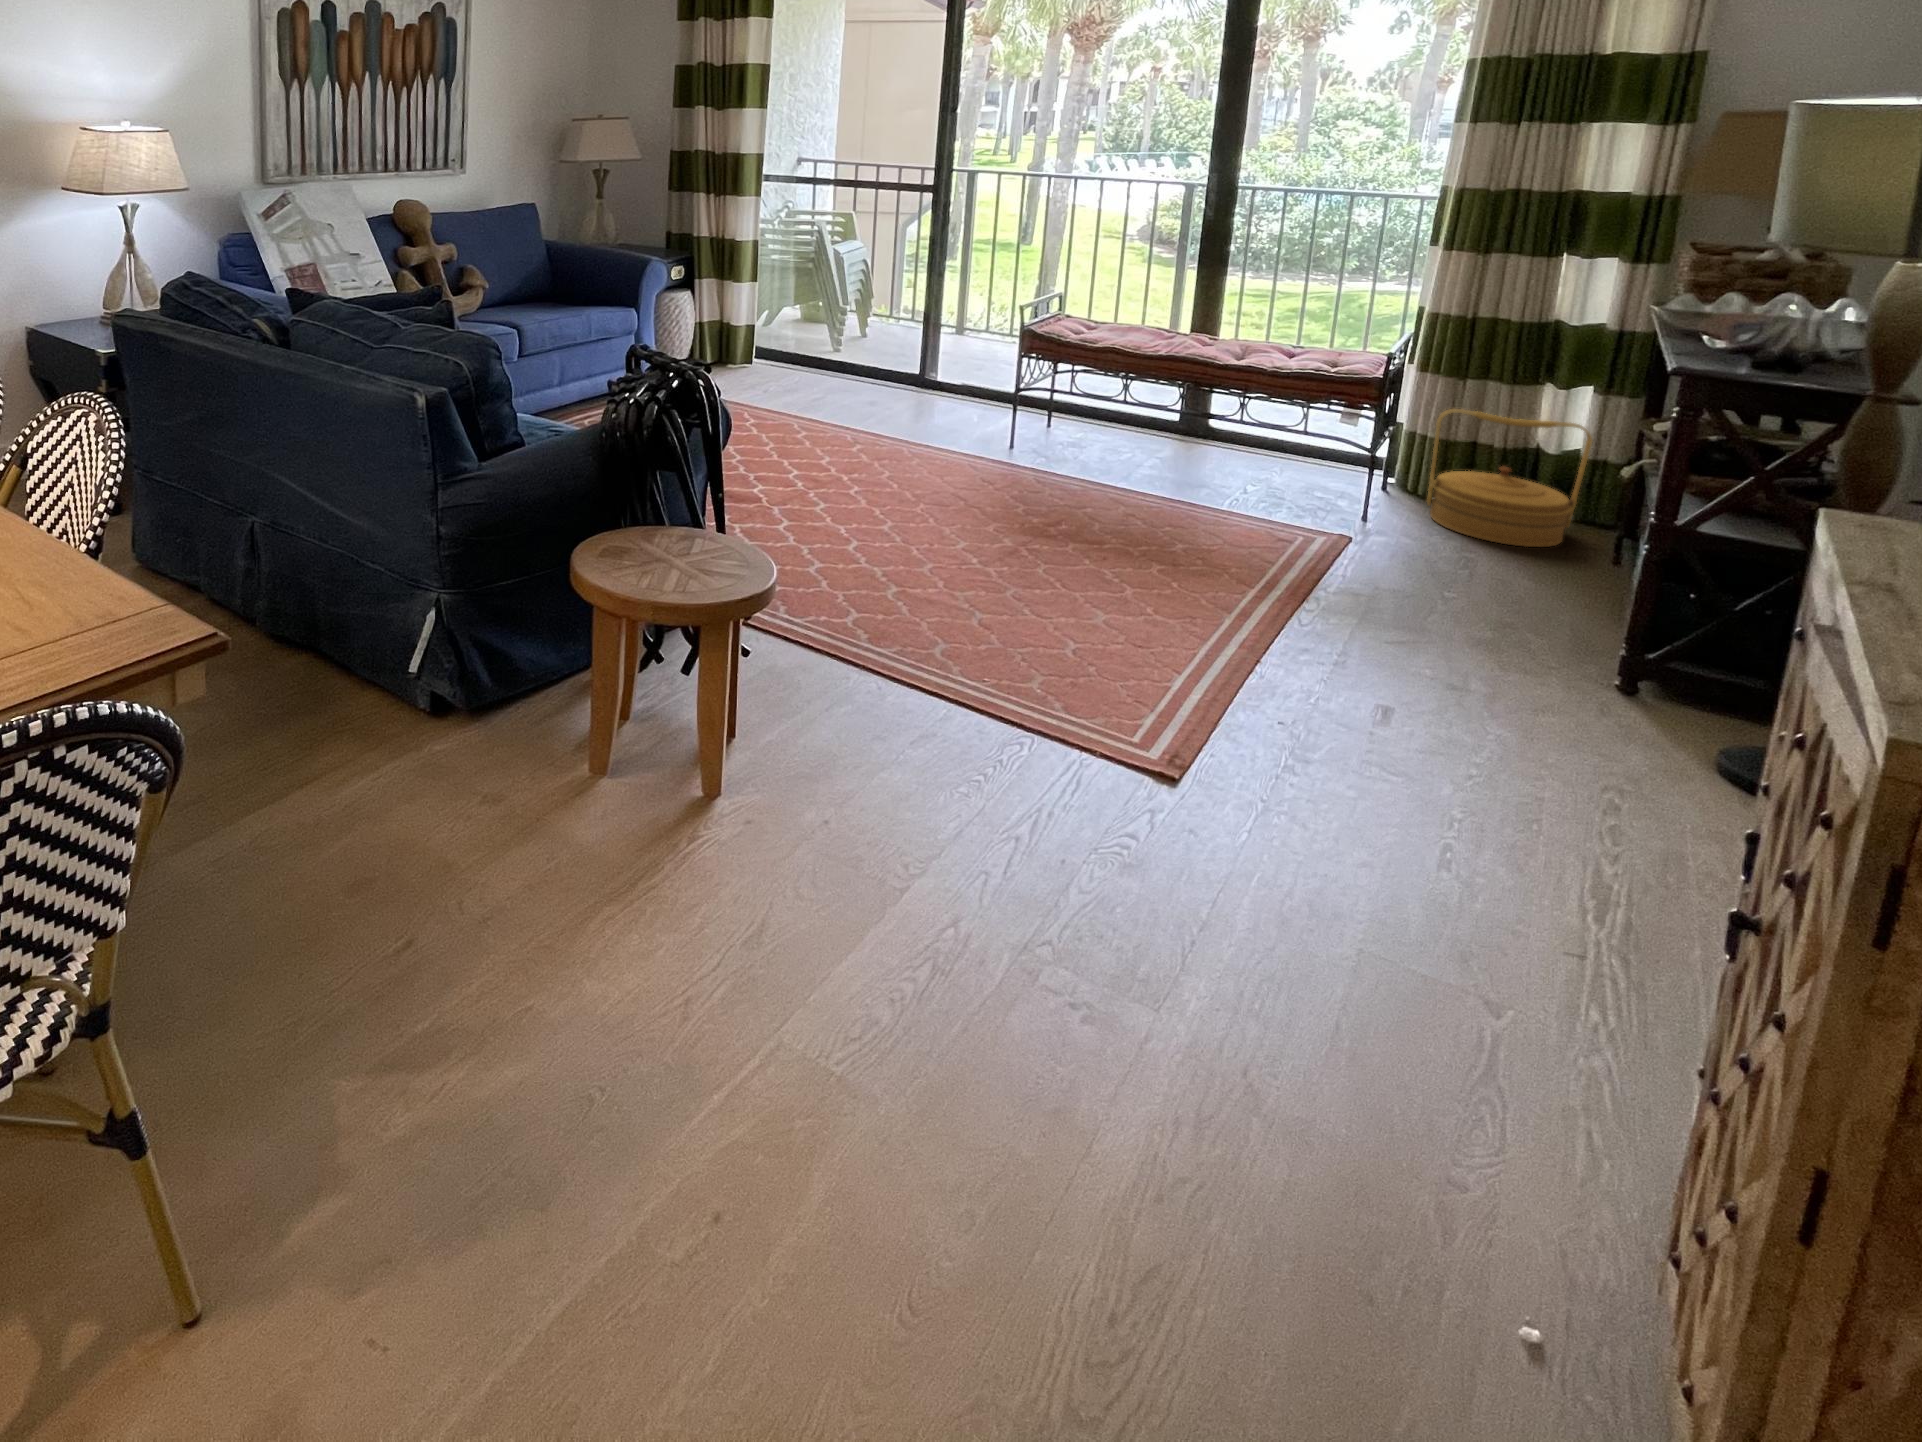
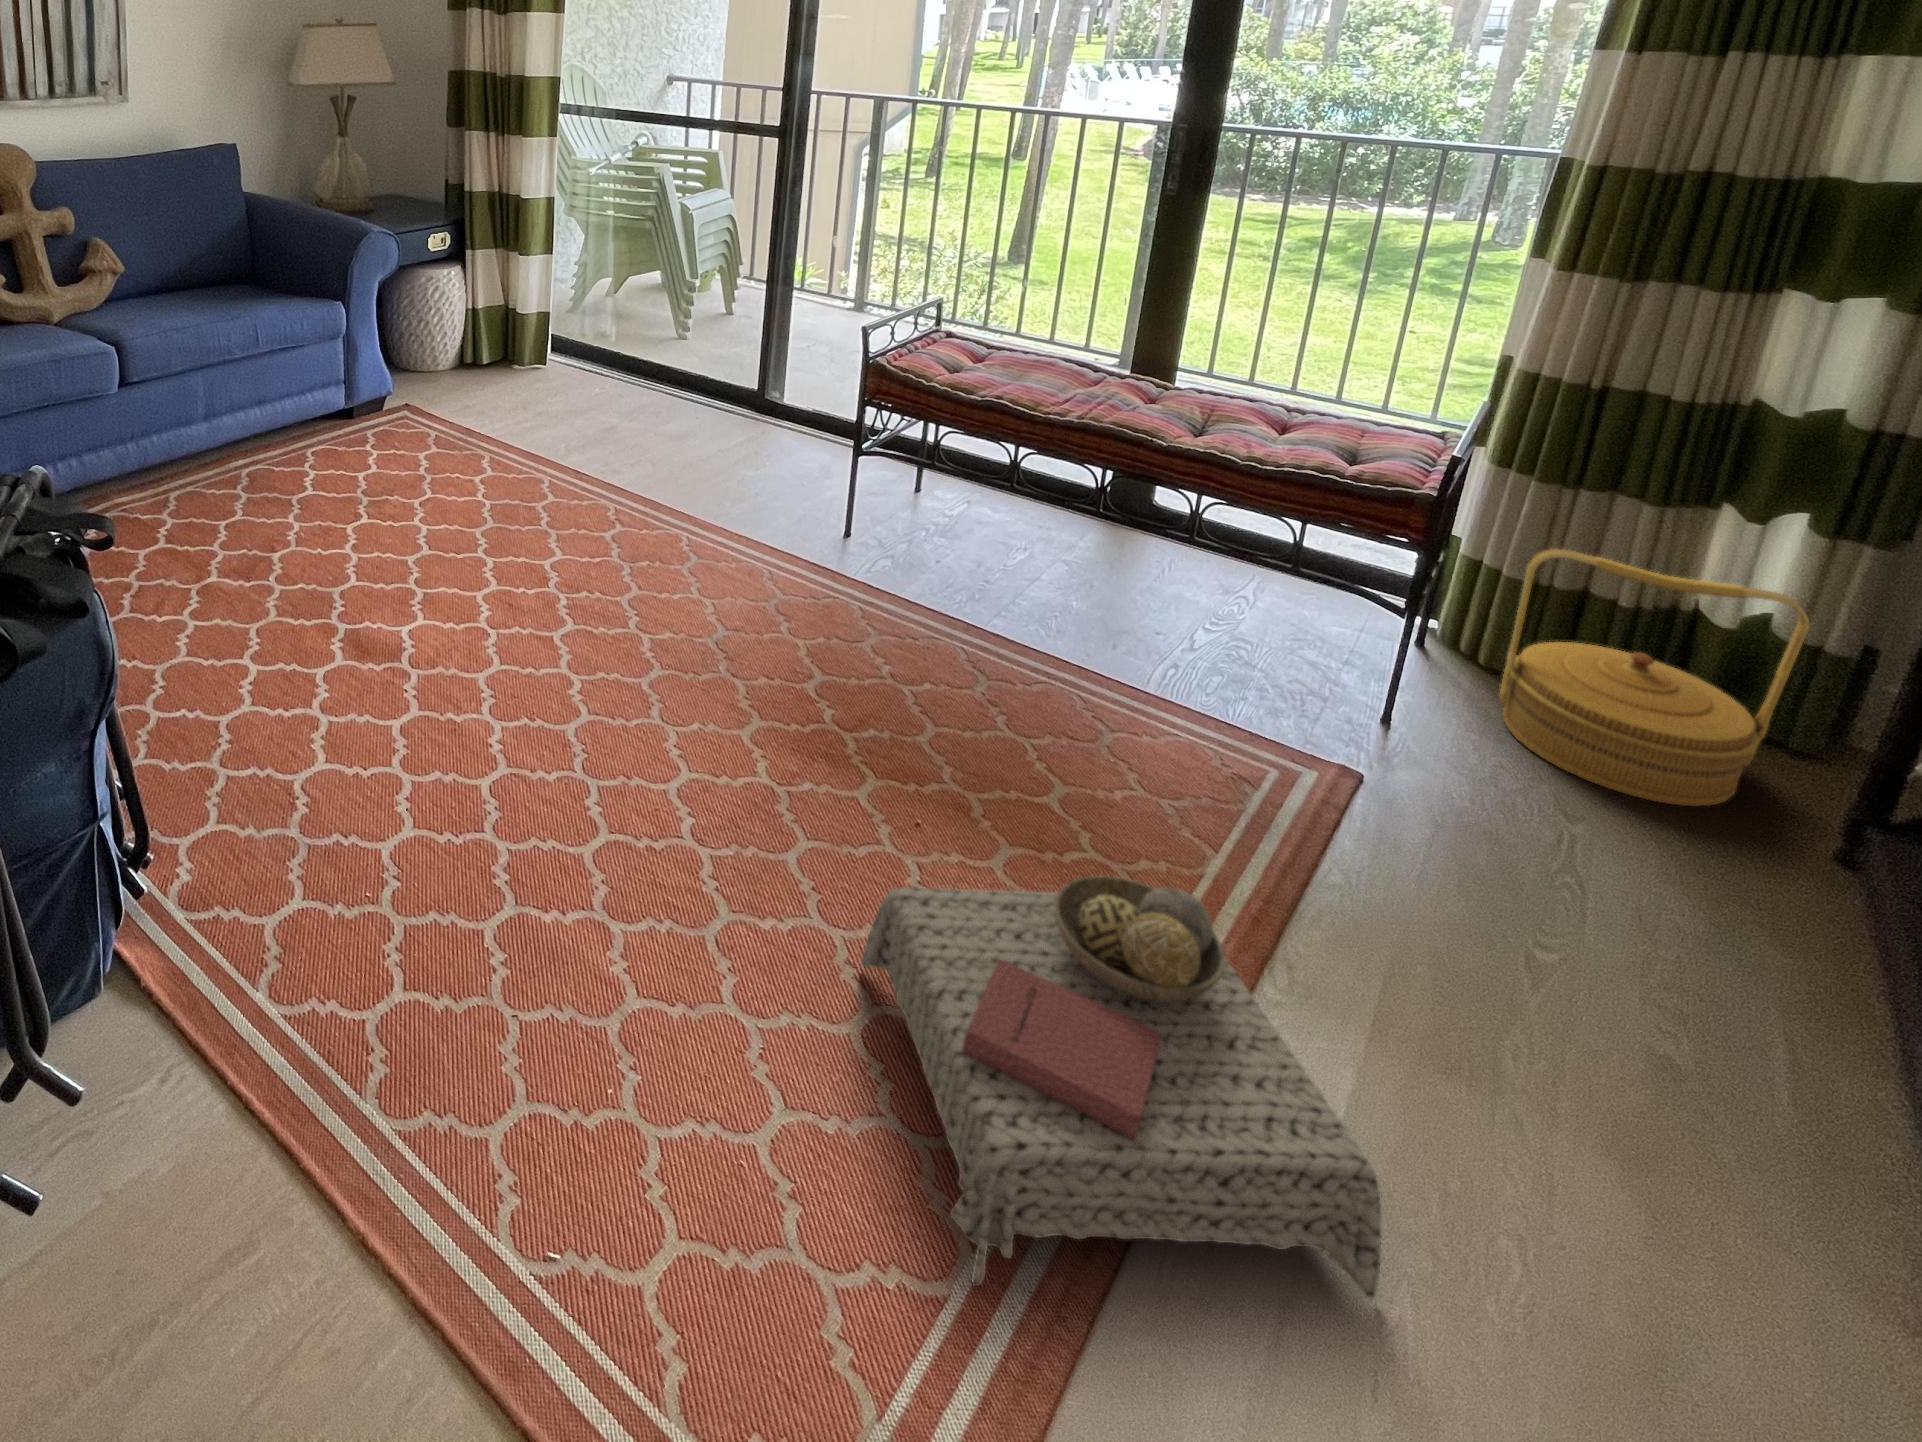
ottoman: none [1092,532,1372,691] -> present [861,875,1381,1299]

